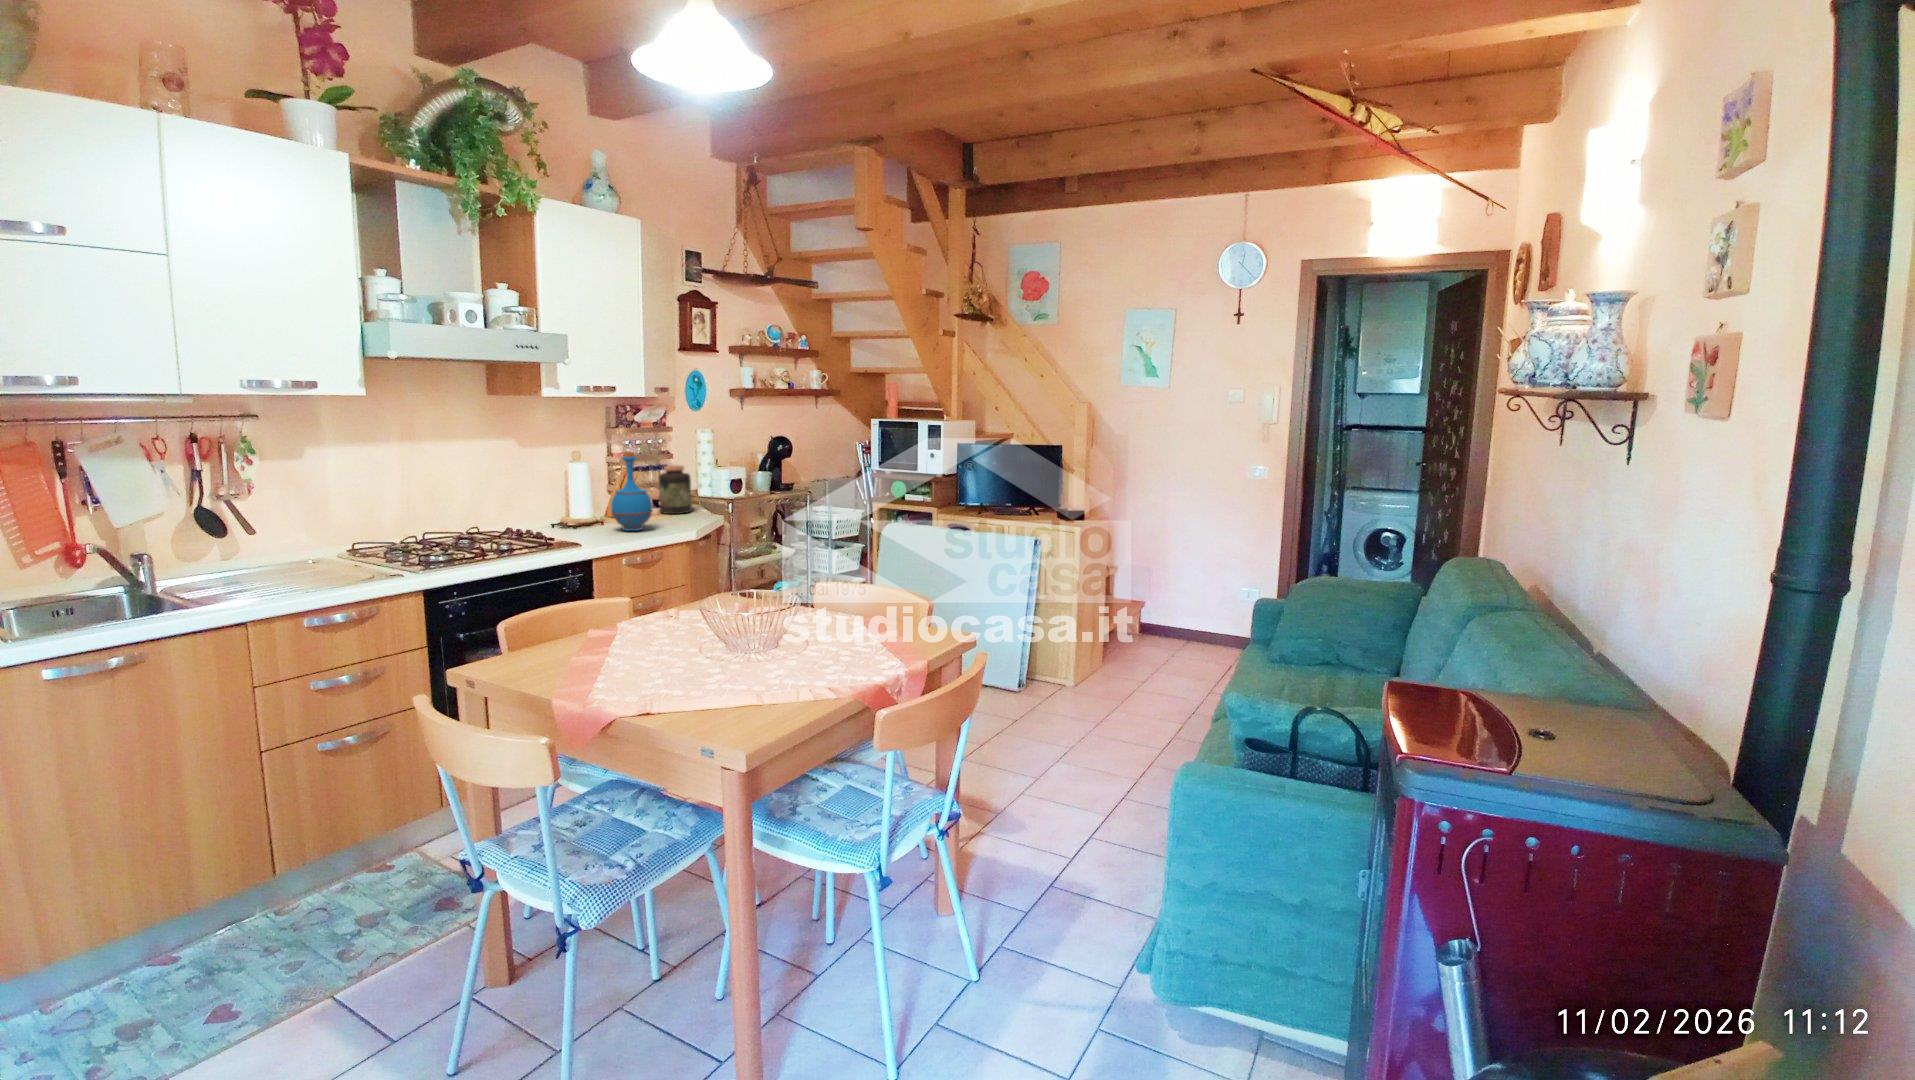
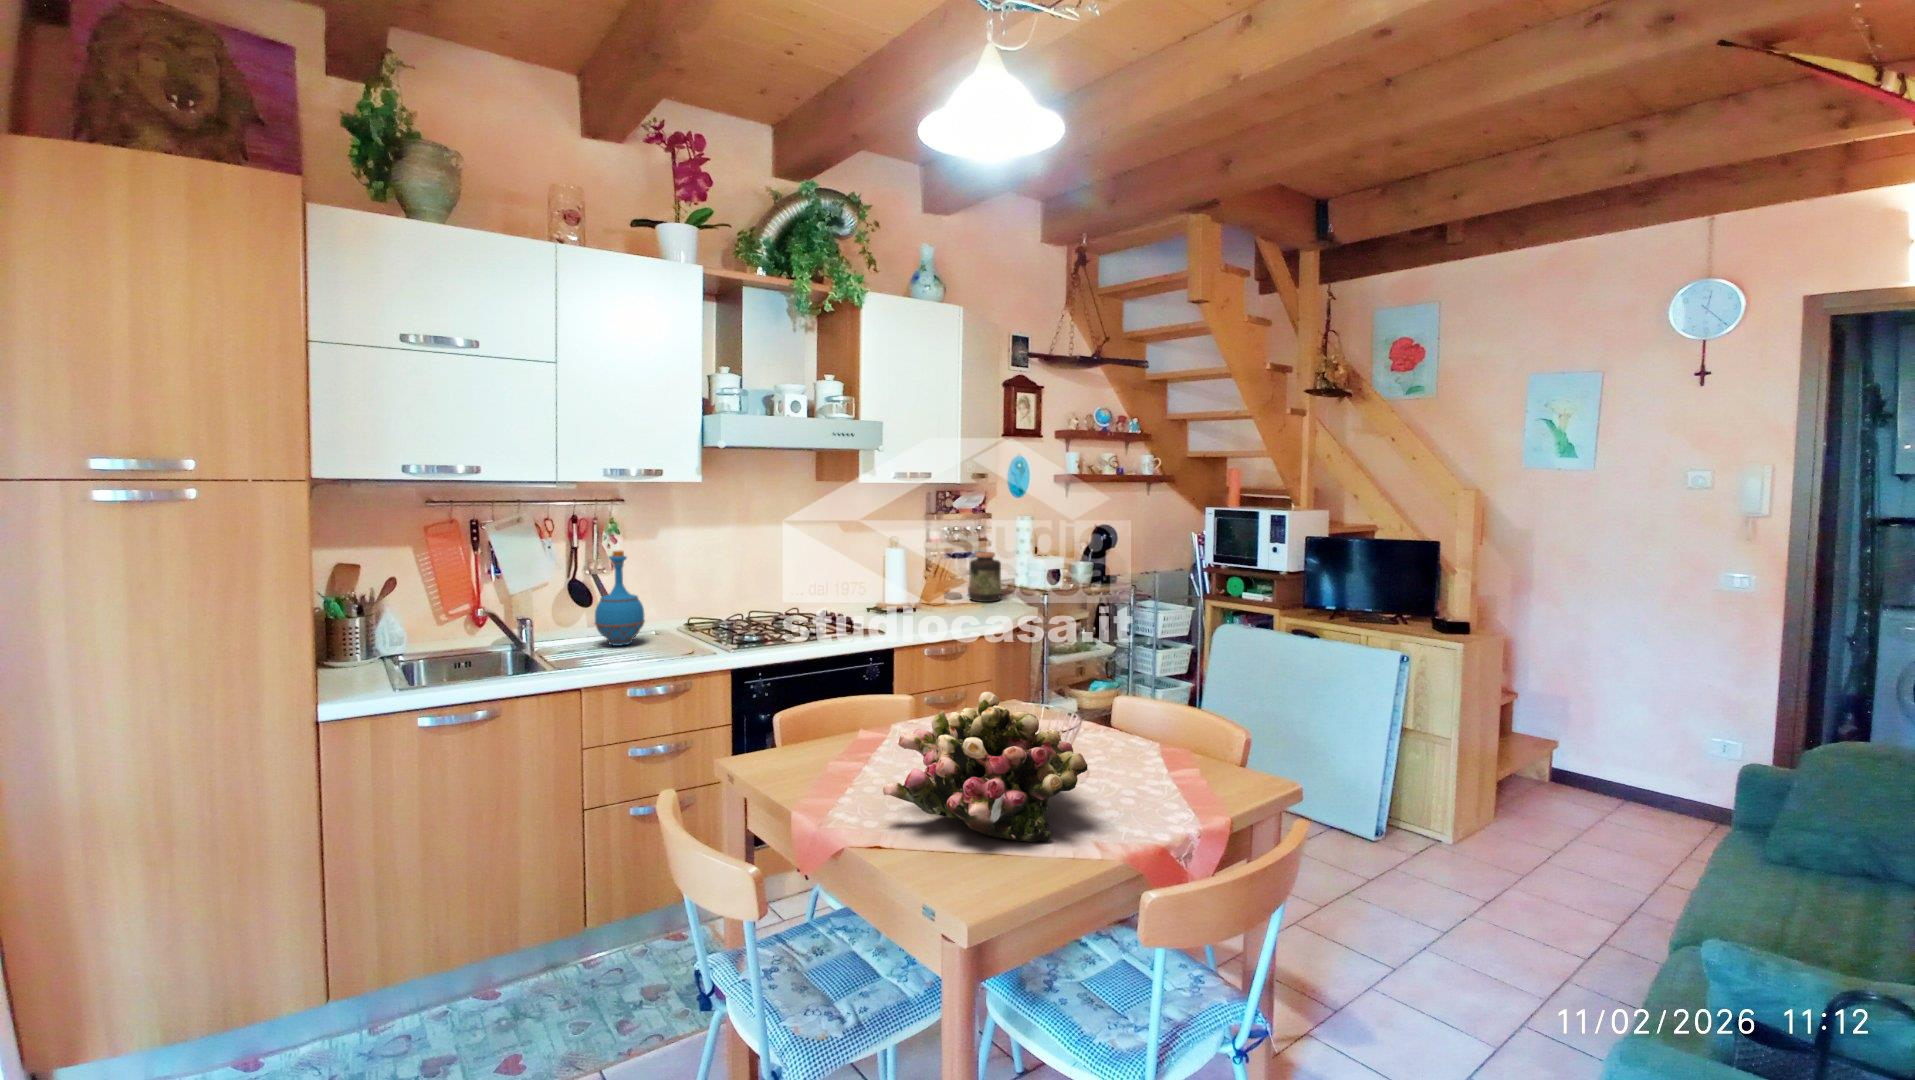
bottle: present [611,452,652,531] -> present [595,550,645,646]
flower arrangement: none [644,578,821,694] -> present [883,692,1088,842]

